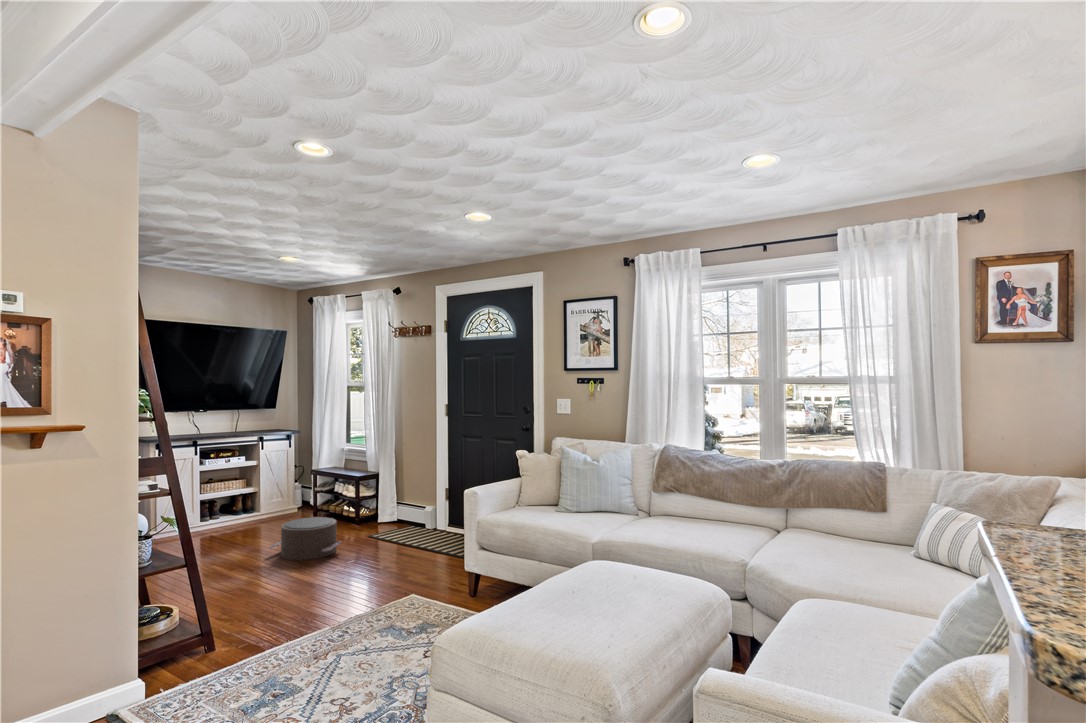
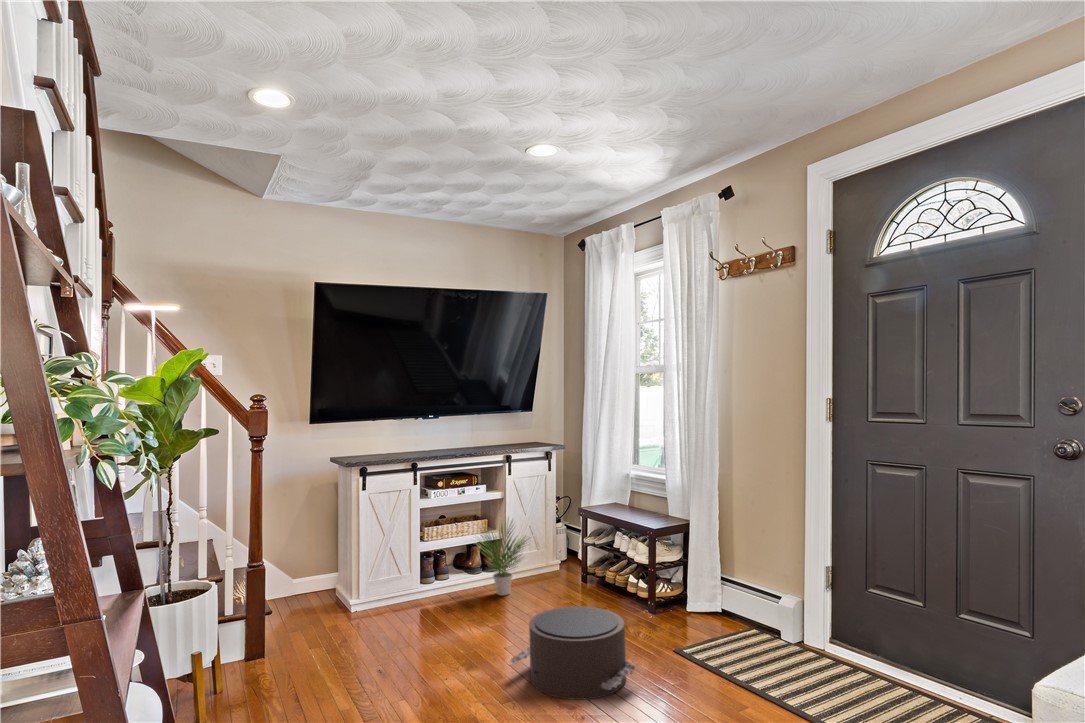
potted plant: none [234,475,280,526] -> present [477,518,528,596]

